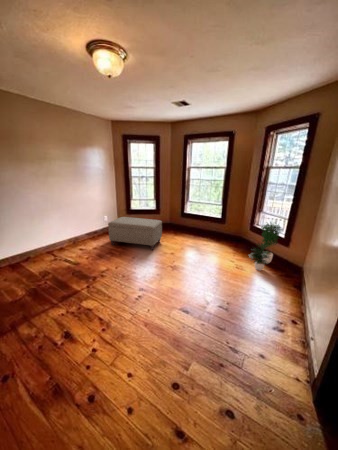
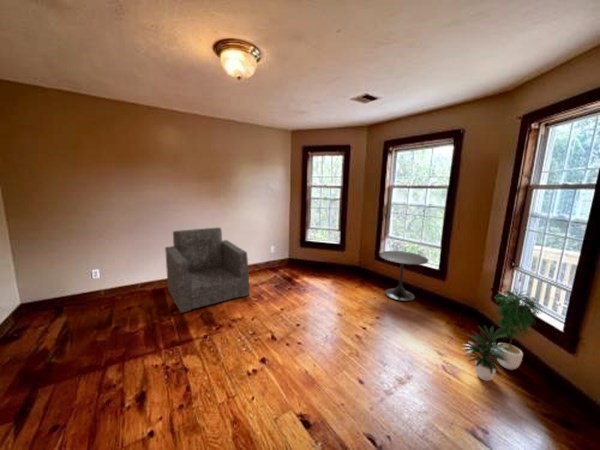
armchair: none [17,204,103,276] -> present [165,228,250,313]
side table: none [188,210,218,241] -> present [380,251,428,302]
ottoman: present [108,217,162,250] -> none [264,250,336,302]

